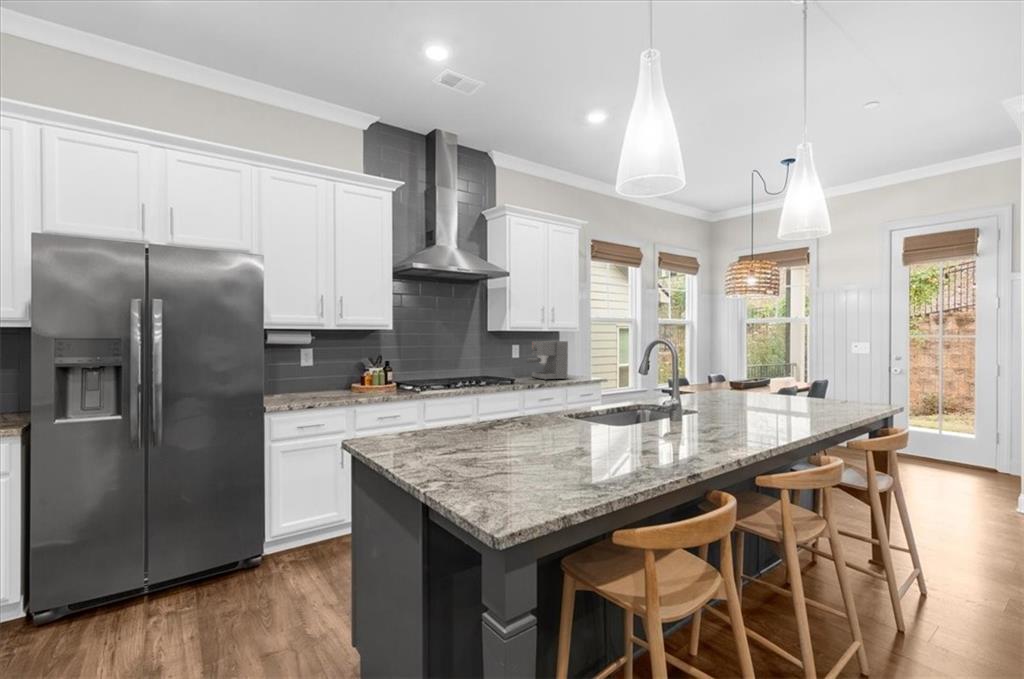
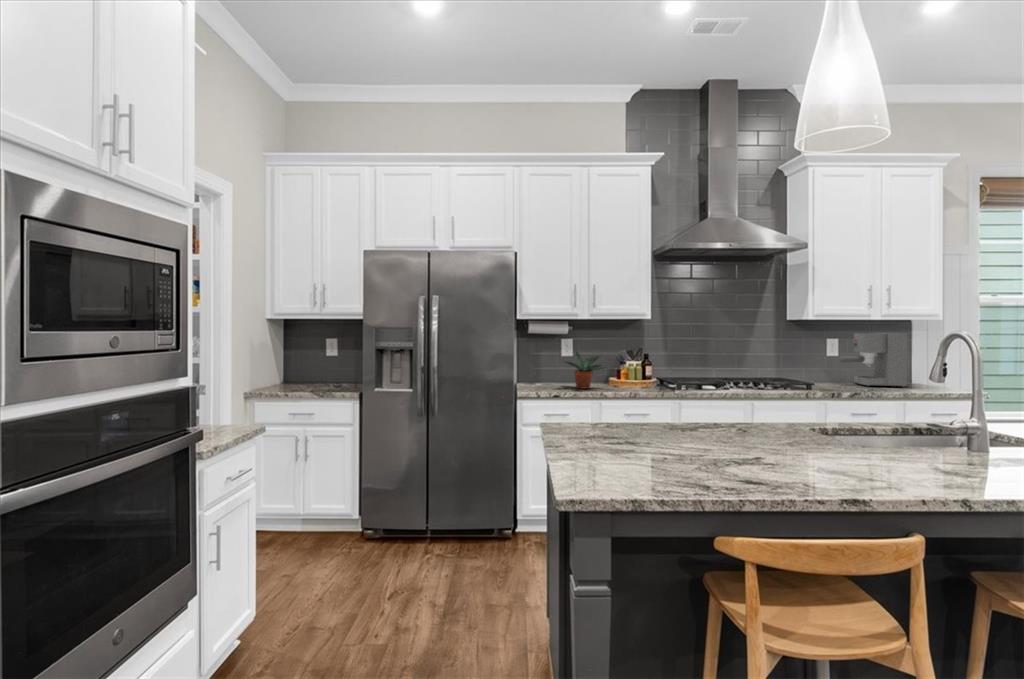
potted plant: none [315,359,360,398] -> present [564,350,606,389]

